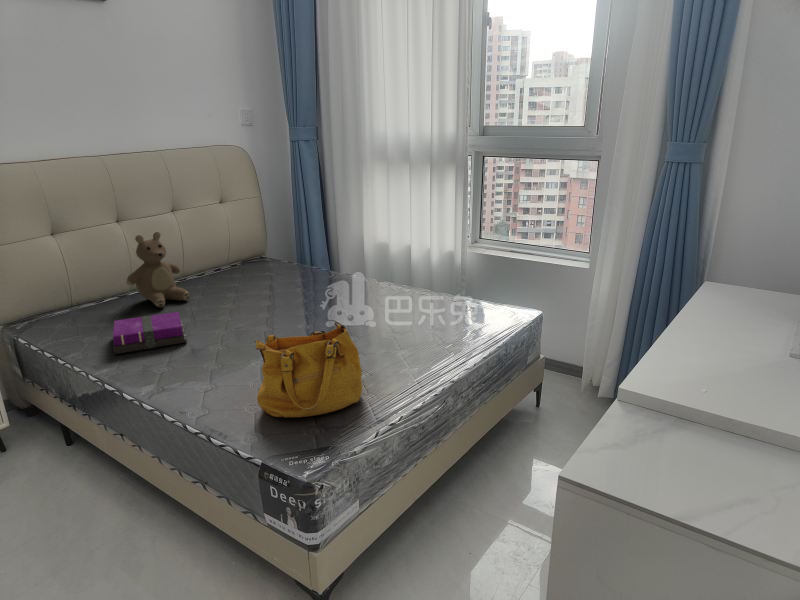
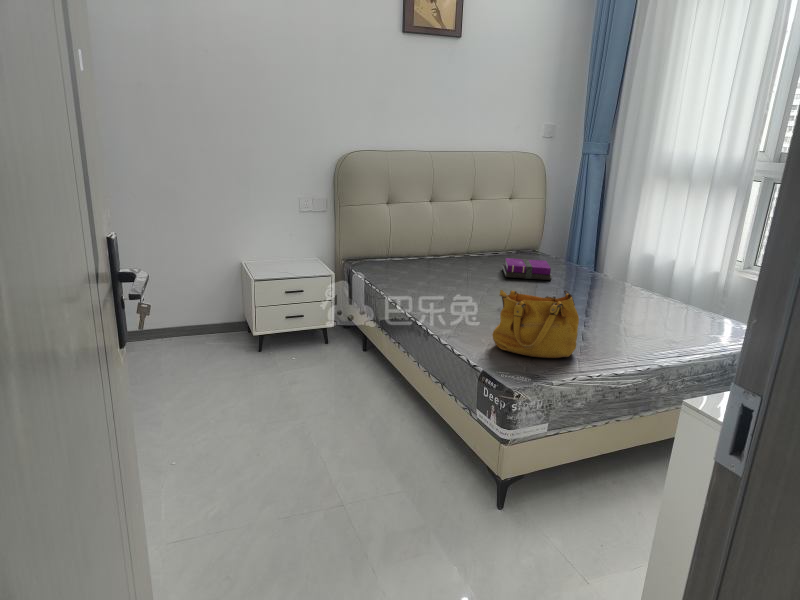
teddy bear: present [126,232,189,307] -> none [425,212,467,269]
notebook: present [113,312,187,354] -> present [503,258,552,280]

